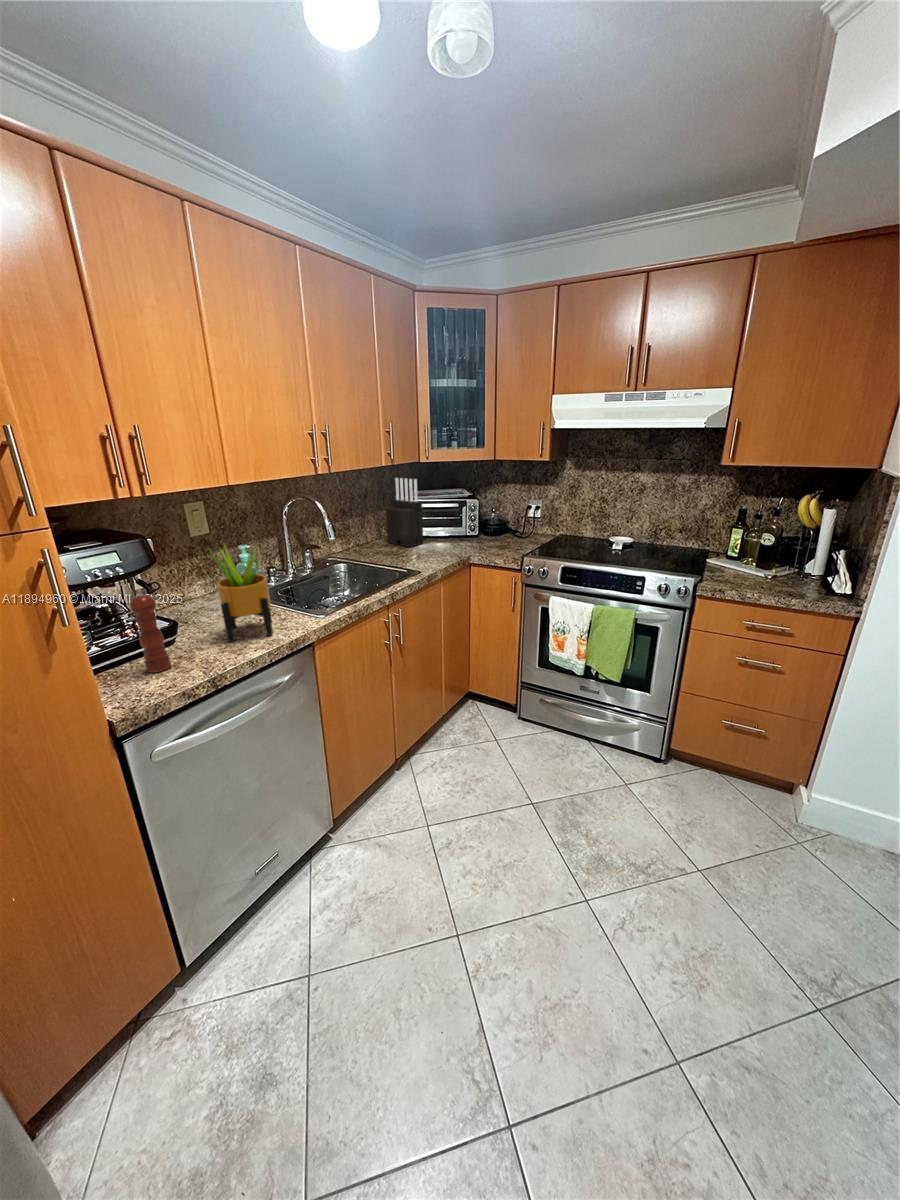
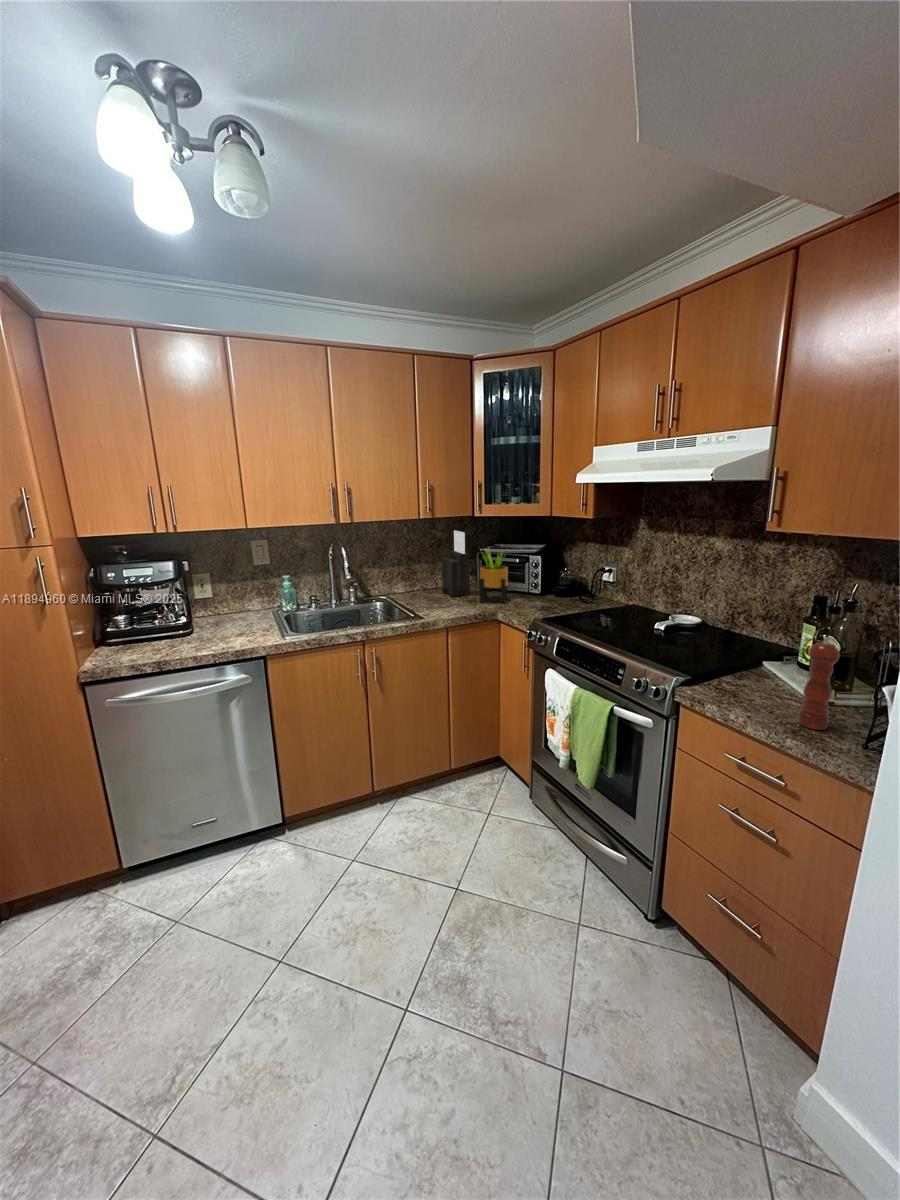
potted plant: present [213,548,273,642] -> present [480,550,508,603]
pepper mill: present [130,589,171,673] -> present [797,637,840,730]

